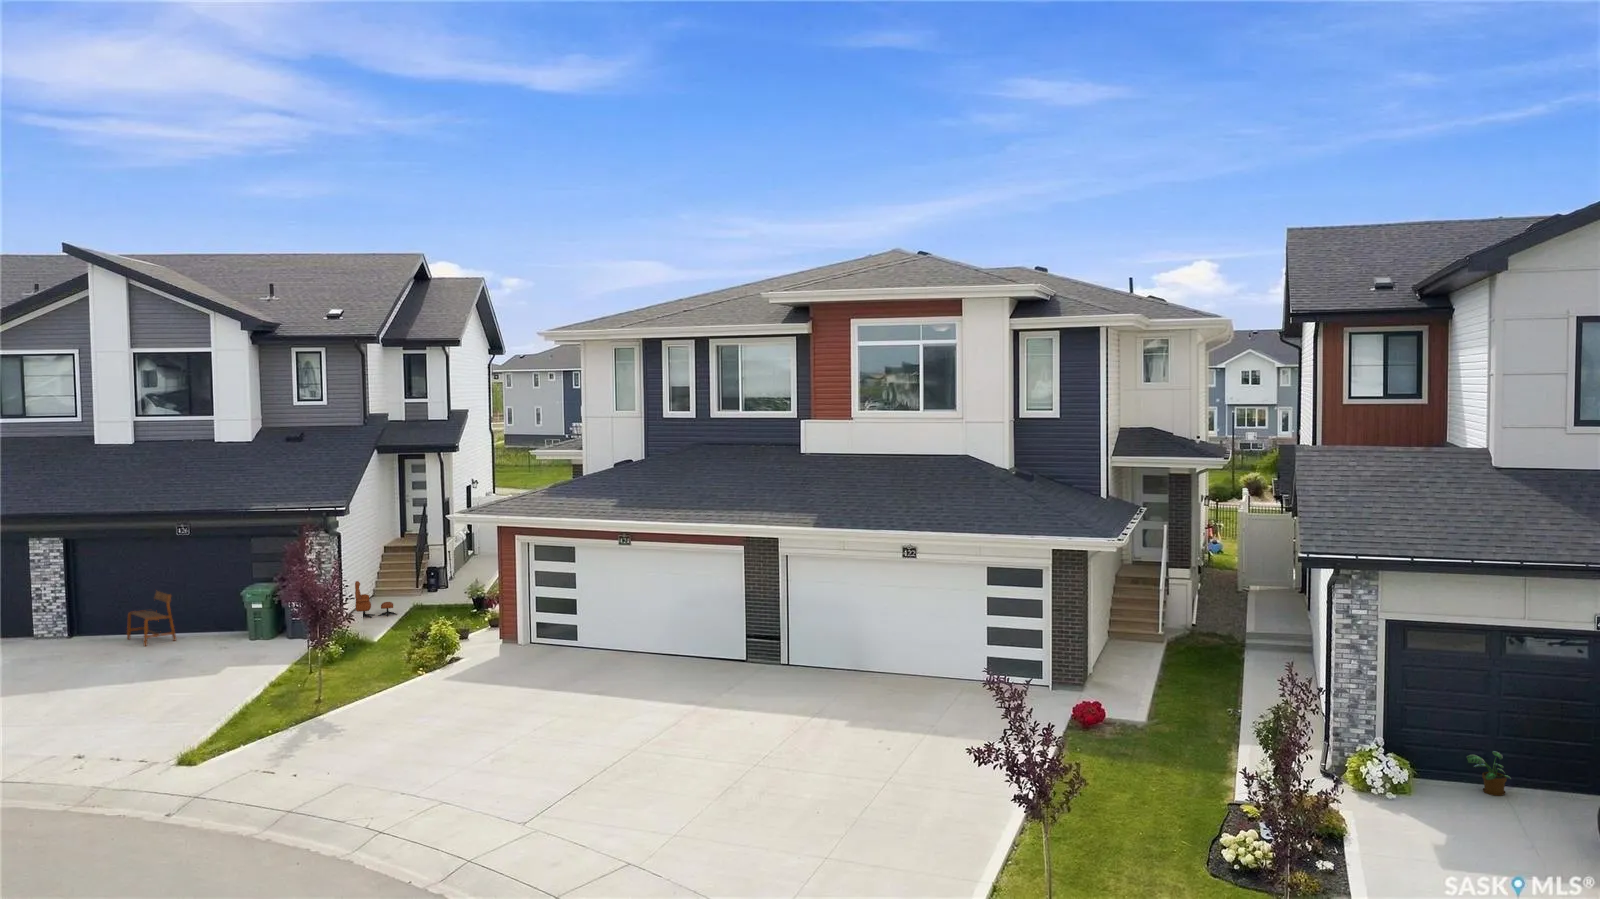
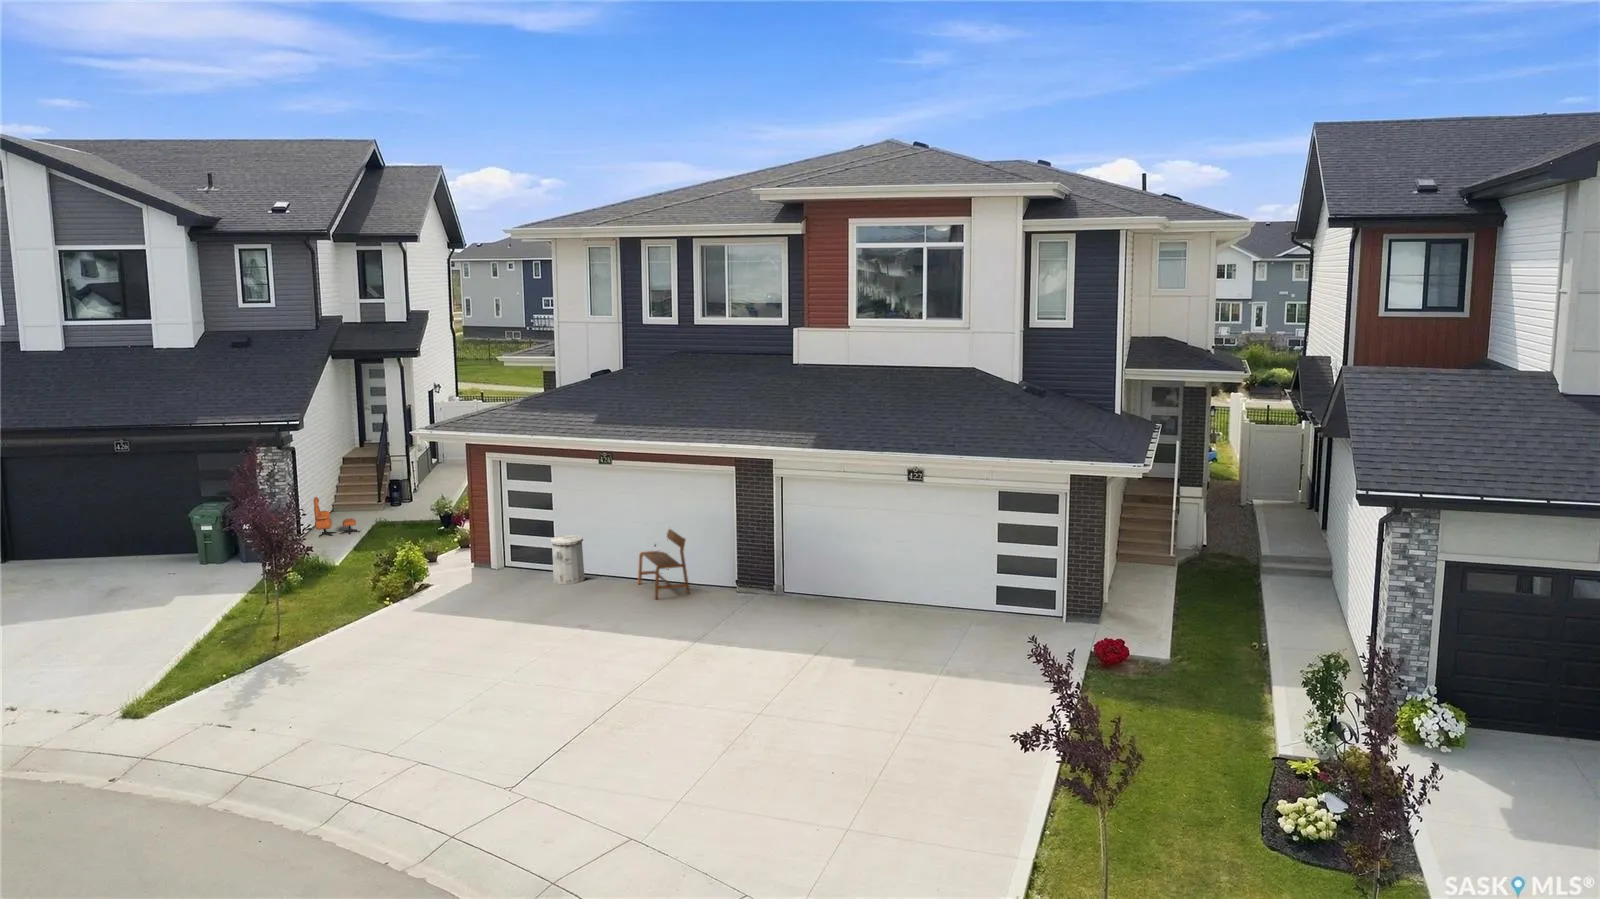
bench: present [127,591,176,646] -> present [638,529,690,599]
trash can: none [574,612,605,658] -> present [551,535,585,584]
potted plant: present [1466,751,1511,796] -> none [1530,701,1575,750]

